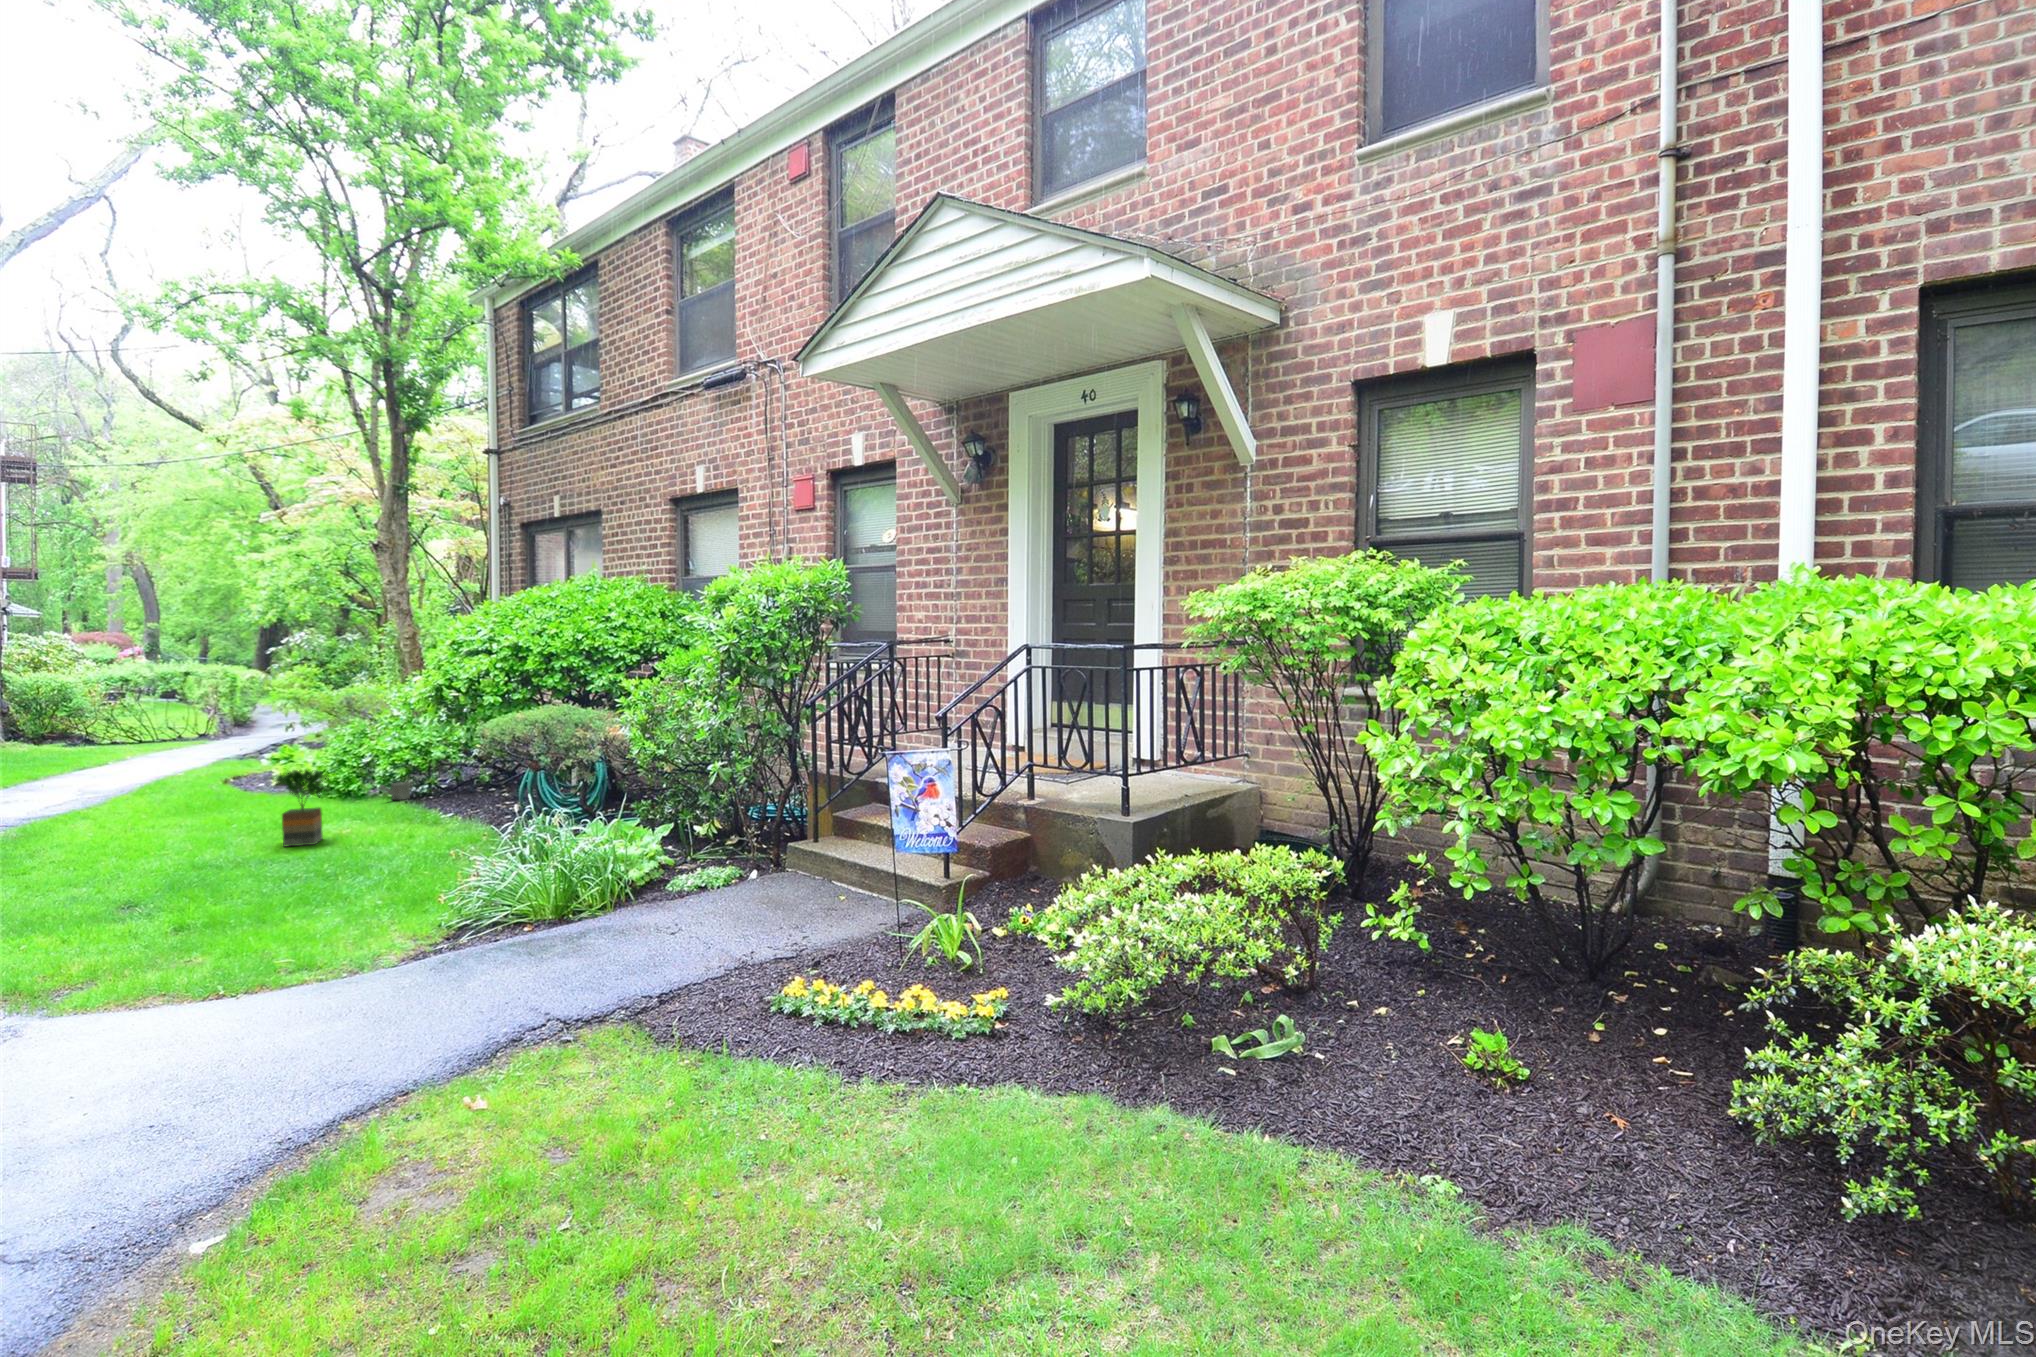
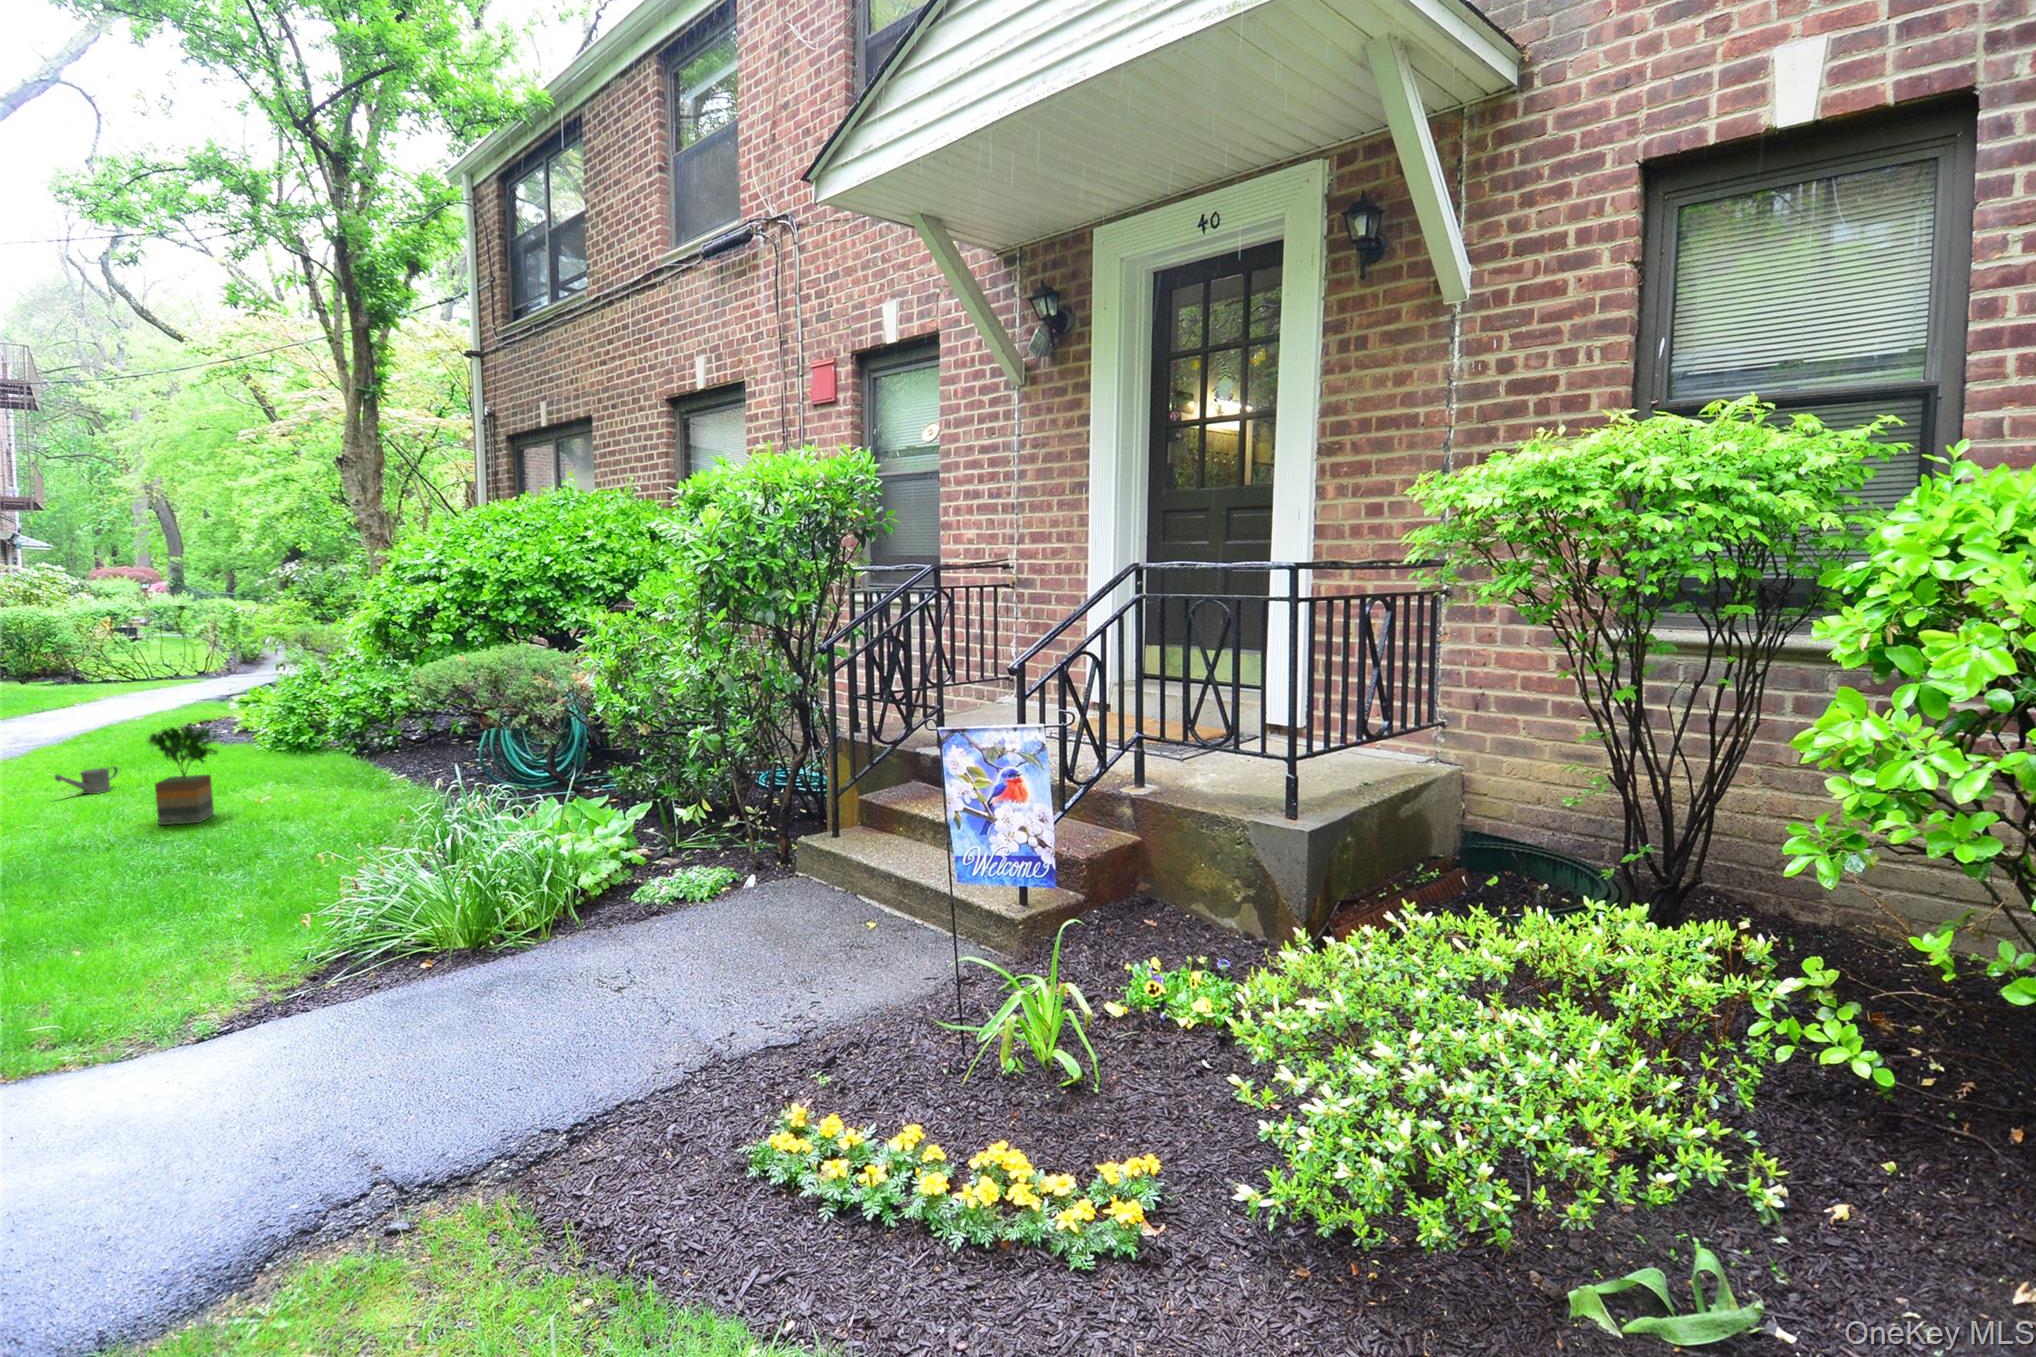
watering can: present [380,781,412,800] -> present [55,766,118,794]

